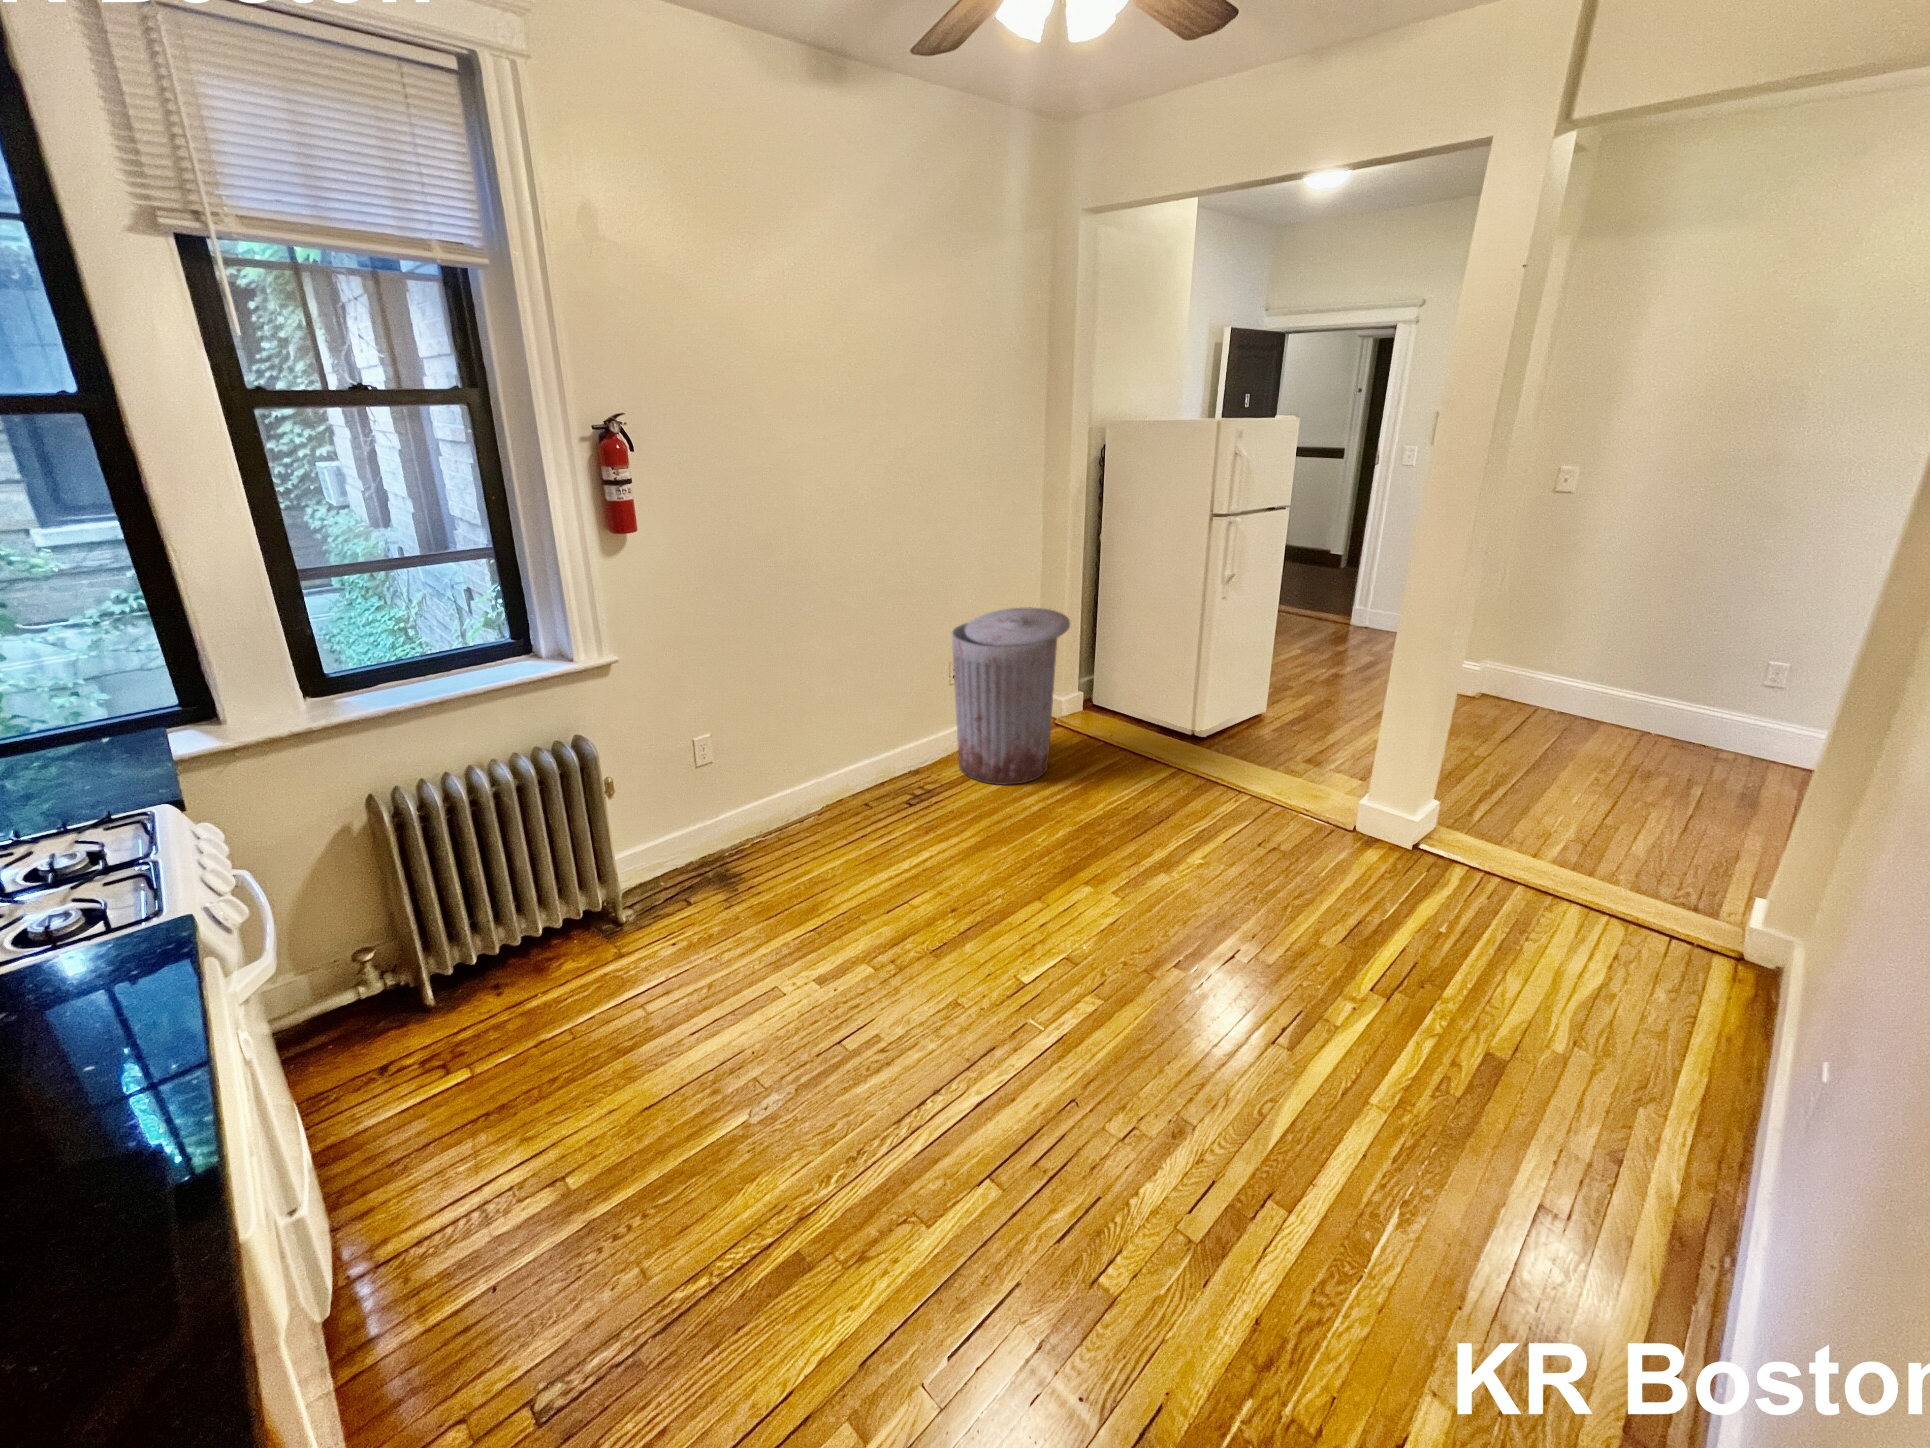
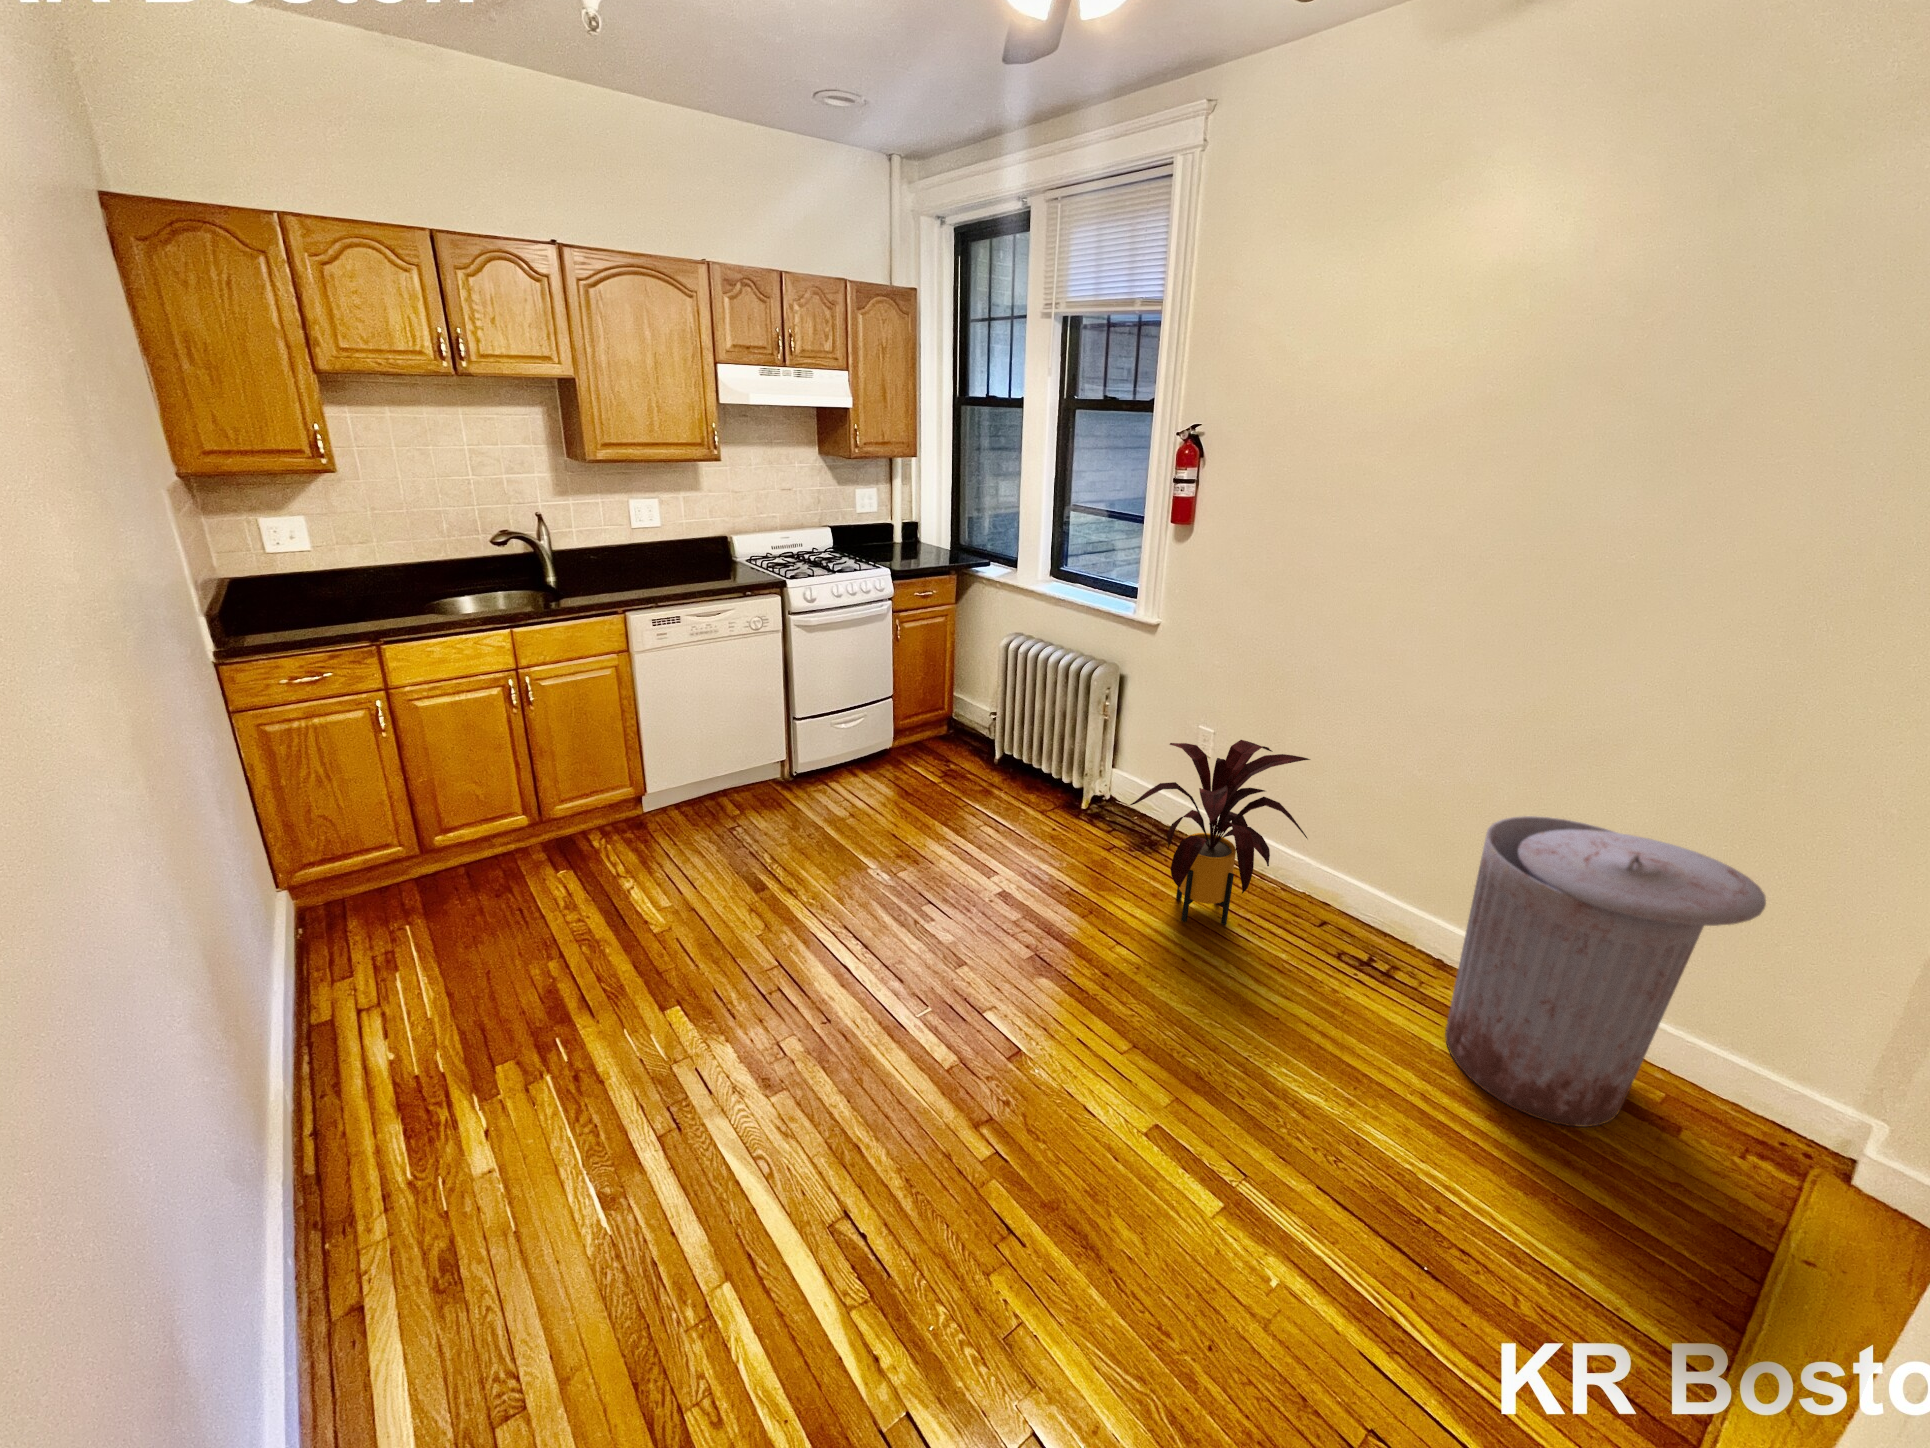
house plant: none [768,678,940,867] -> present [1130,740,1310,925]

